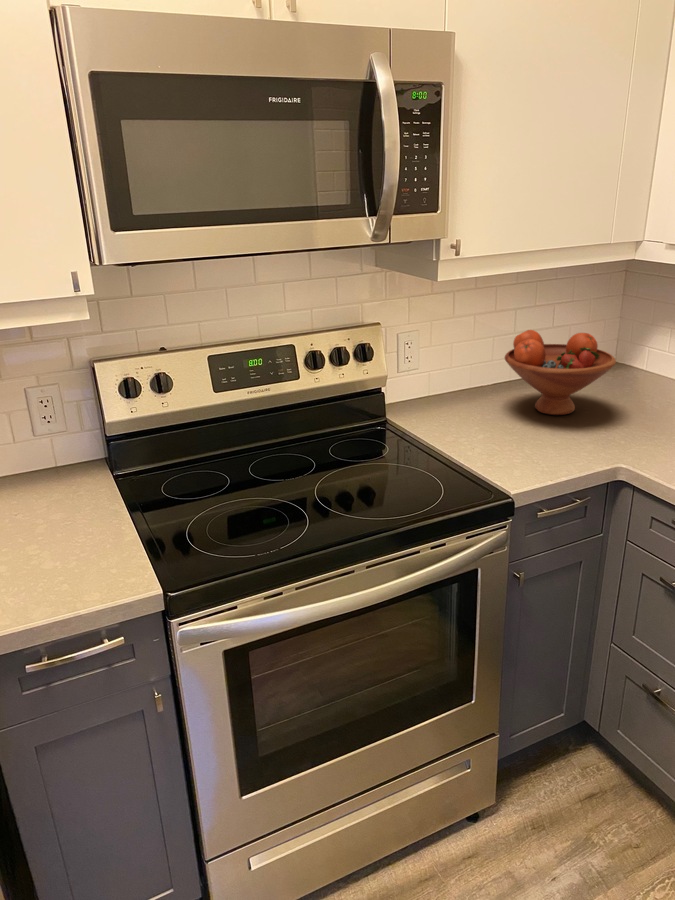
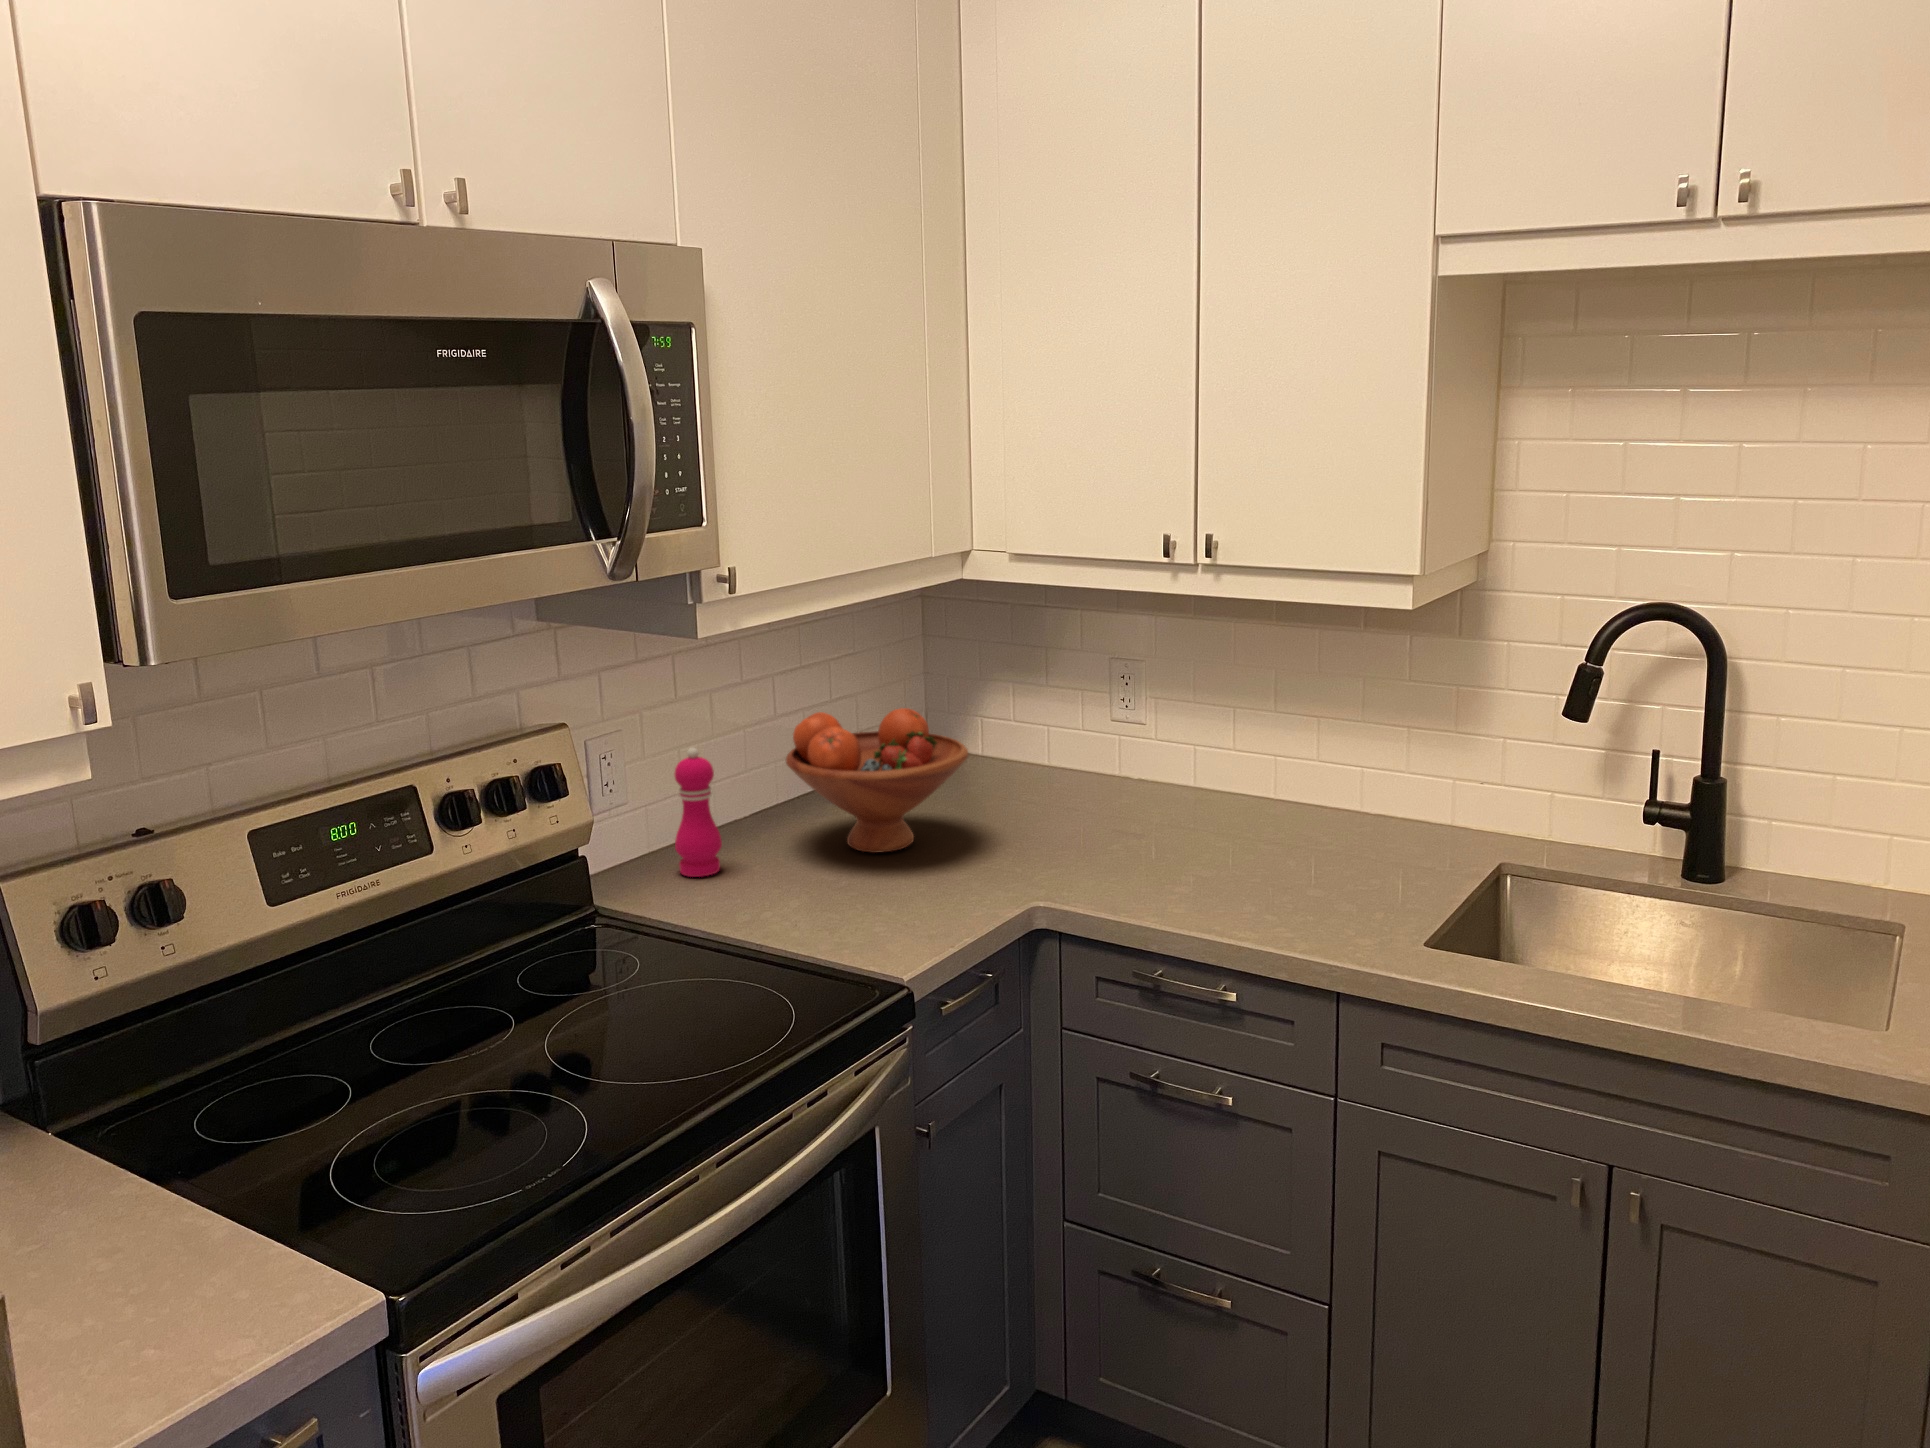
pepper mill: none [437,342,461,411] -> present [674,748,722,877]

